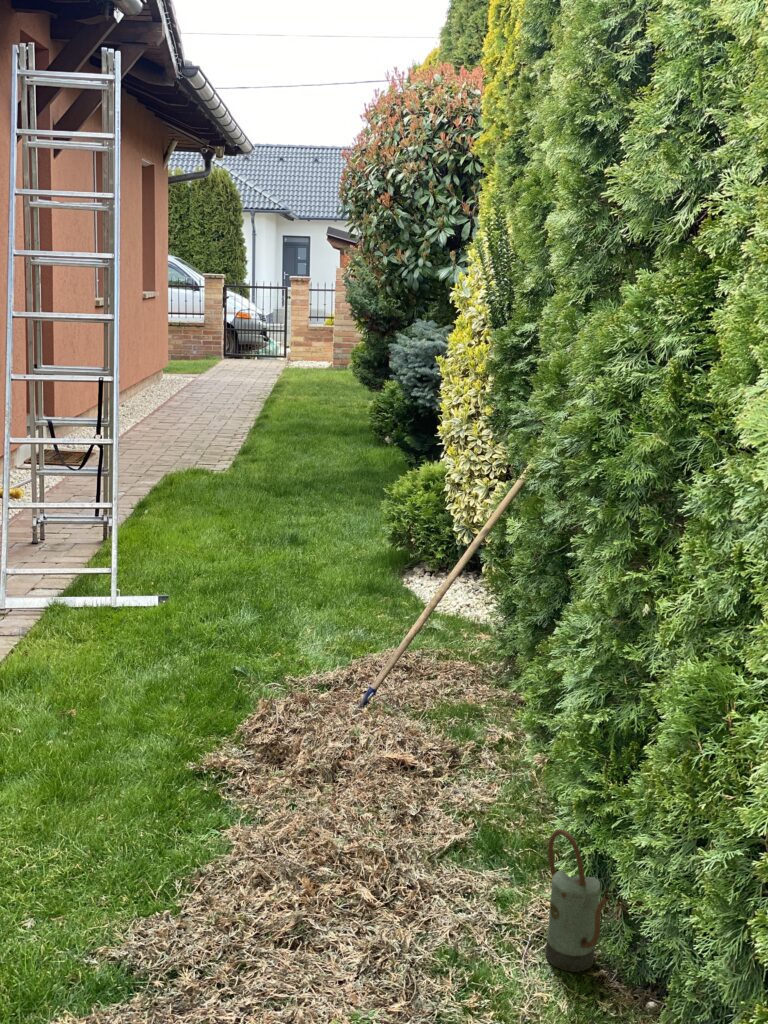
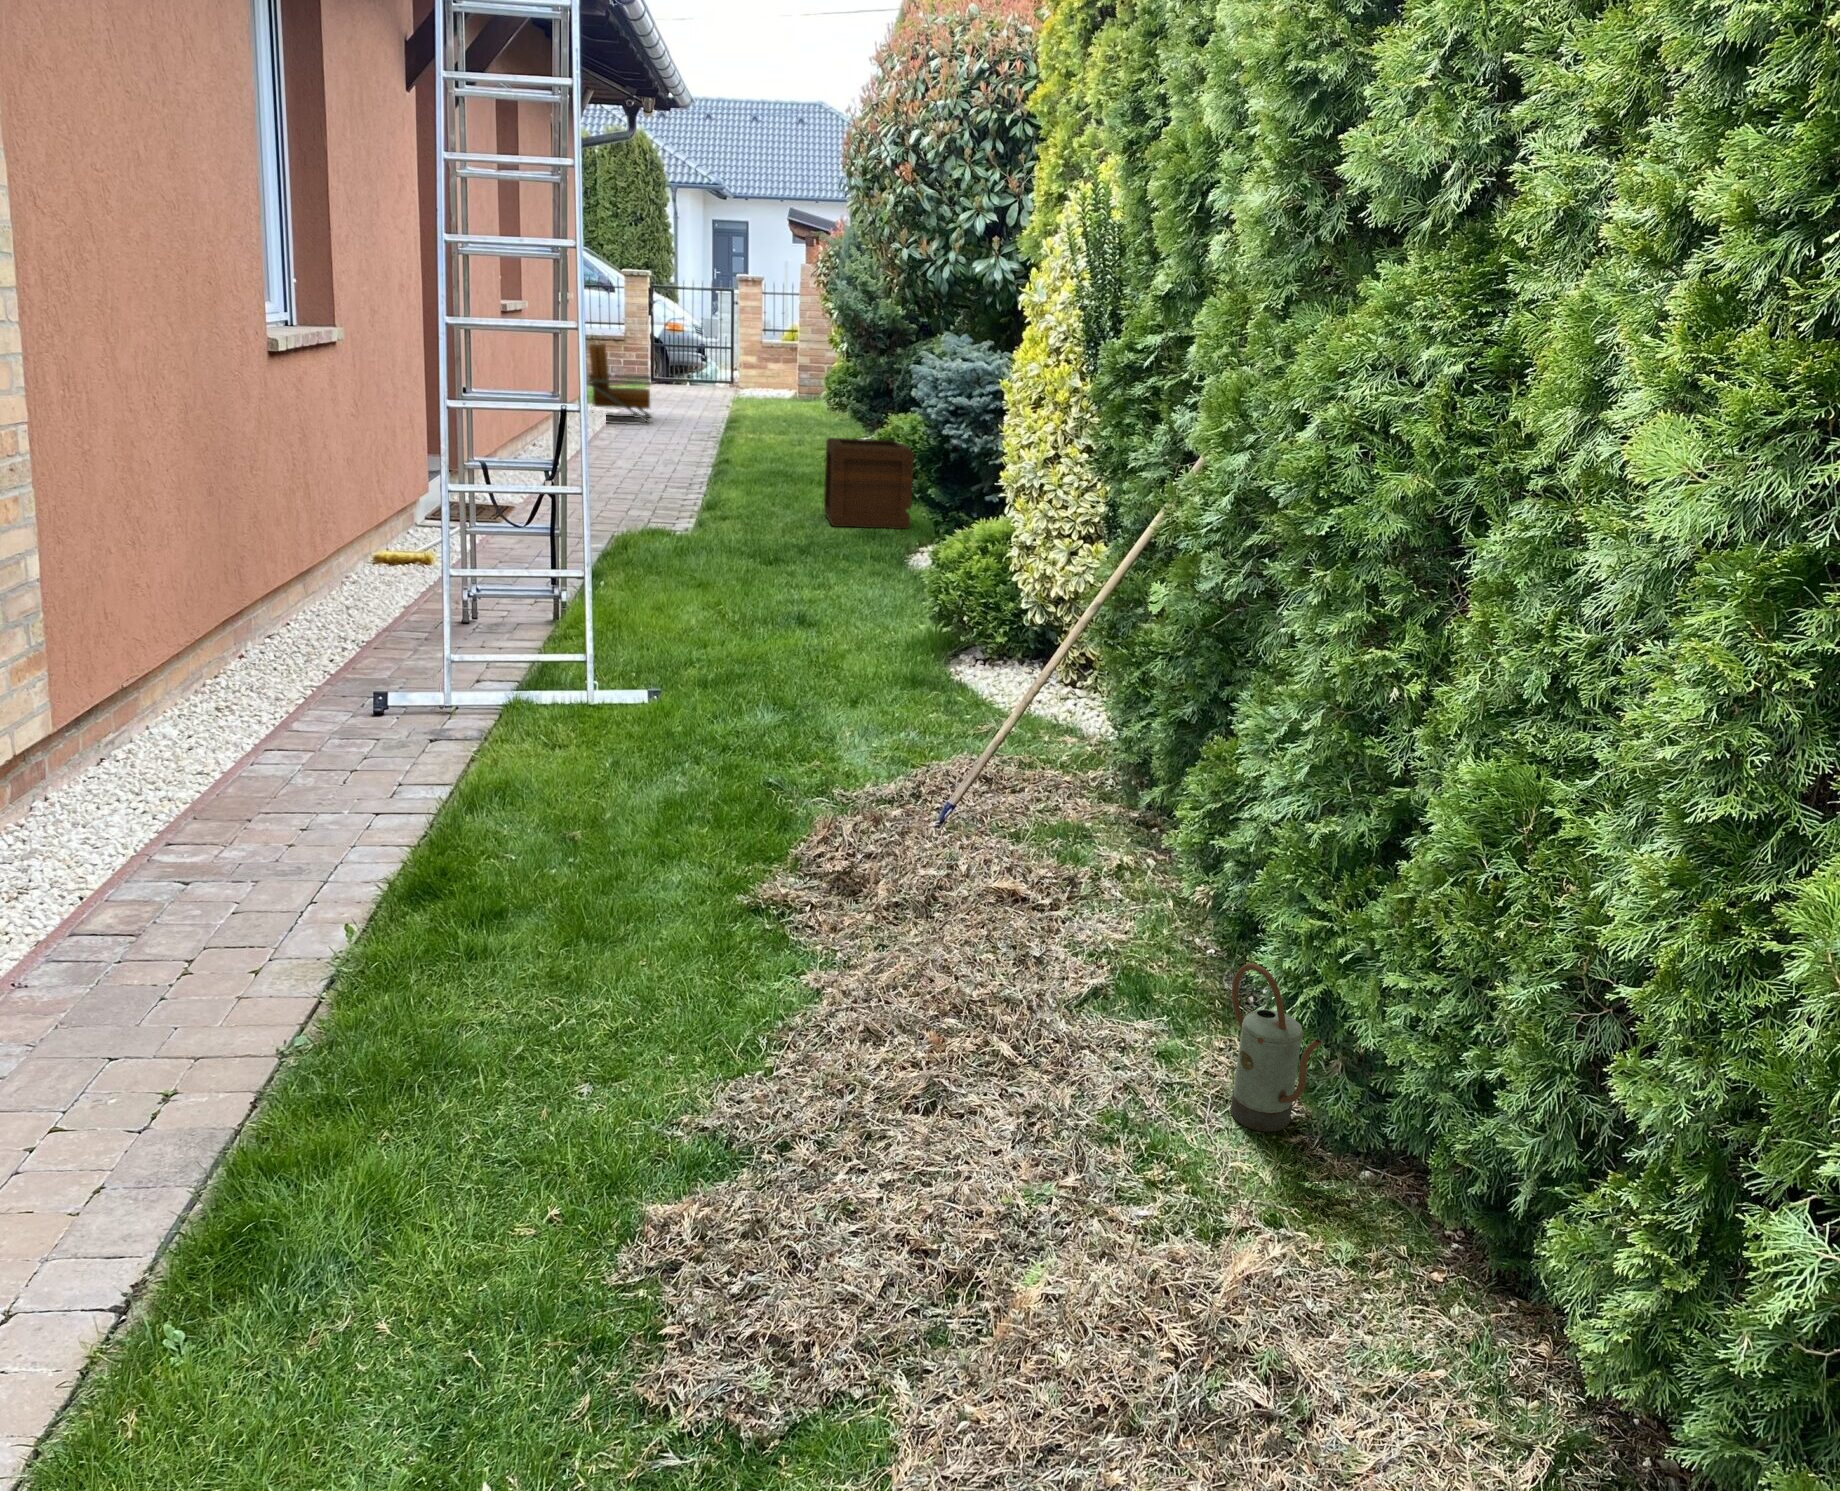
lounge chair: none [169,328,220,388] -> present [589,343,652,425]
wooden crate: none [331,397,397,466] -> present [824,438,914,529]

